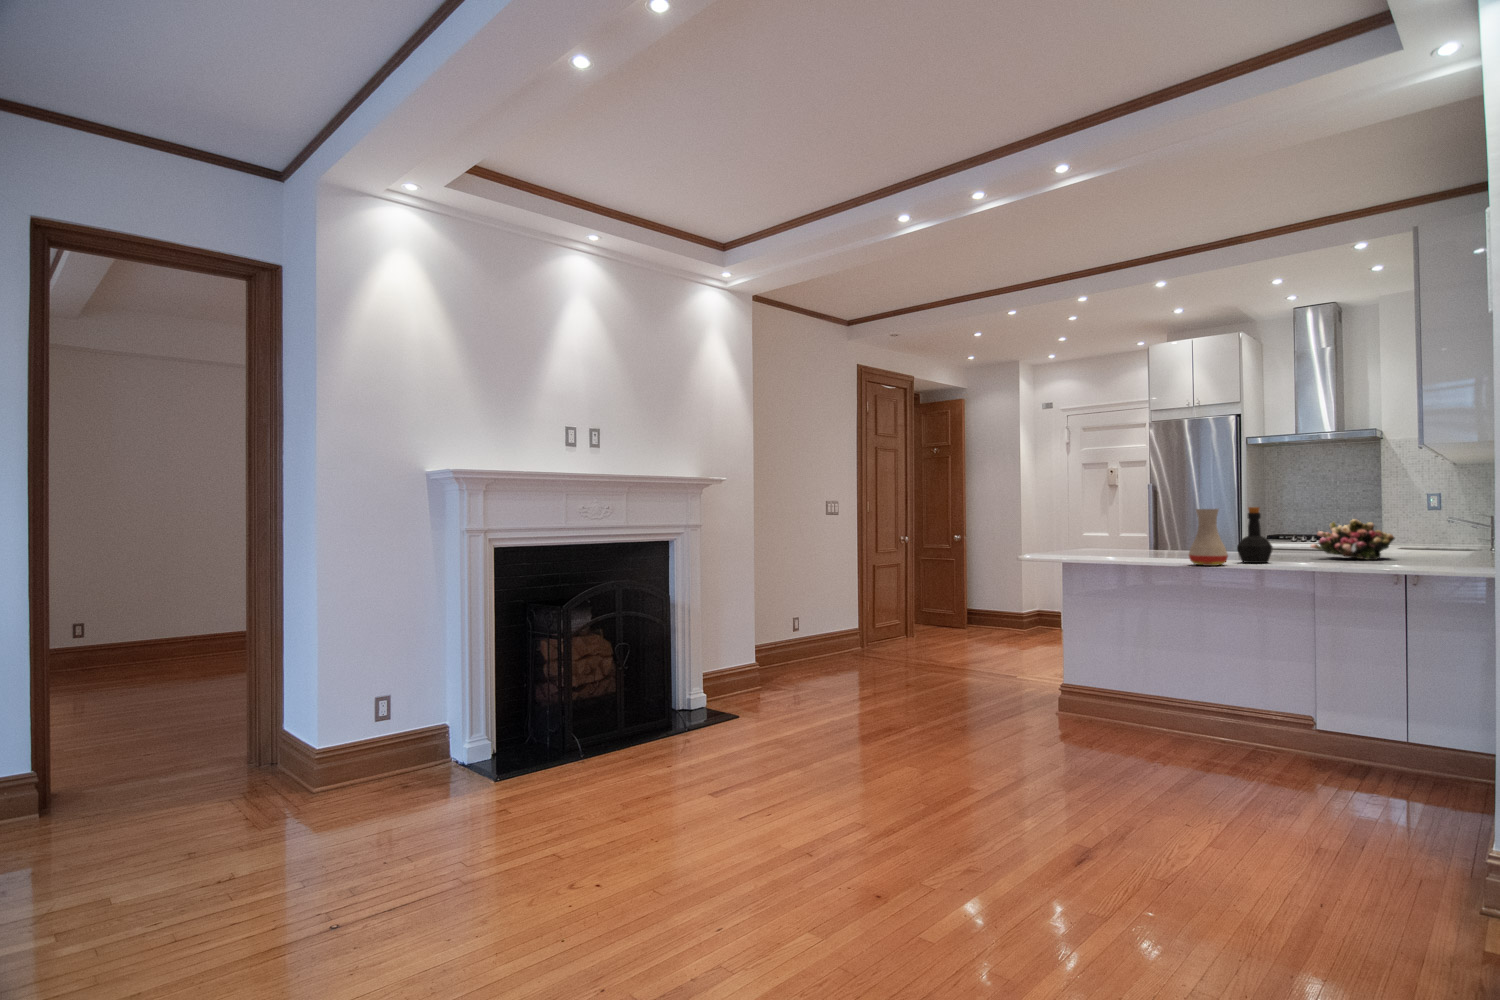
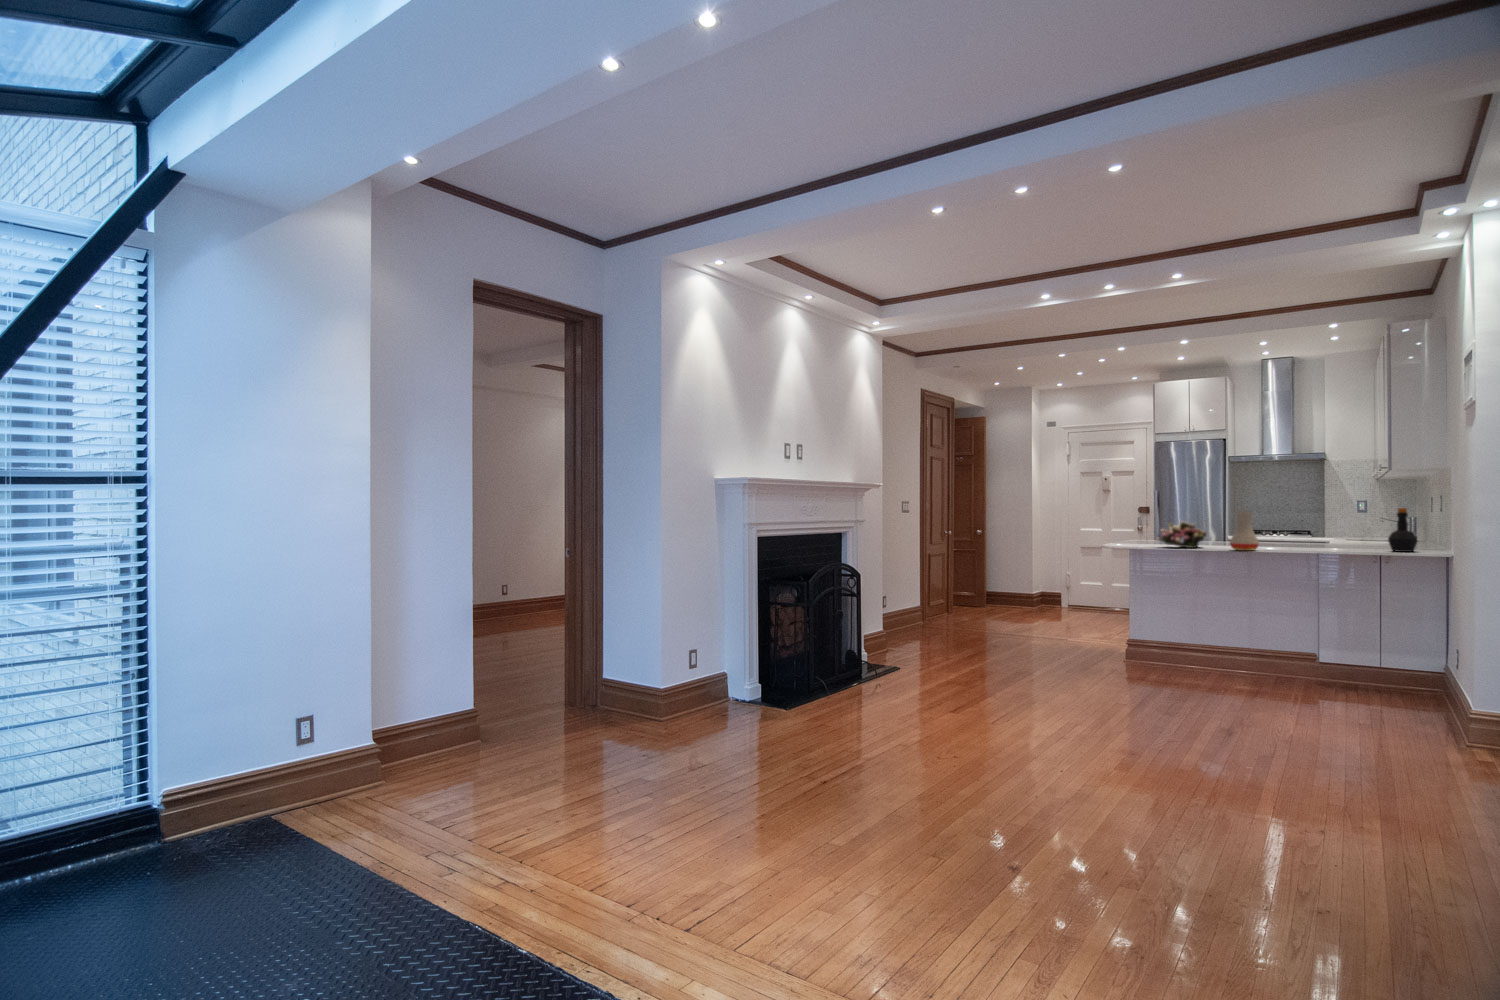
bottle: present [1237,507,1272,563] -> present [1388,508,1417,552]
flower arrangement: present [1311,519,1394,560] -> present [1157,521,1206,548]

